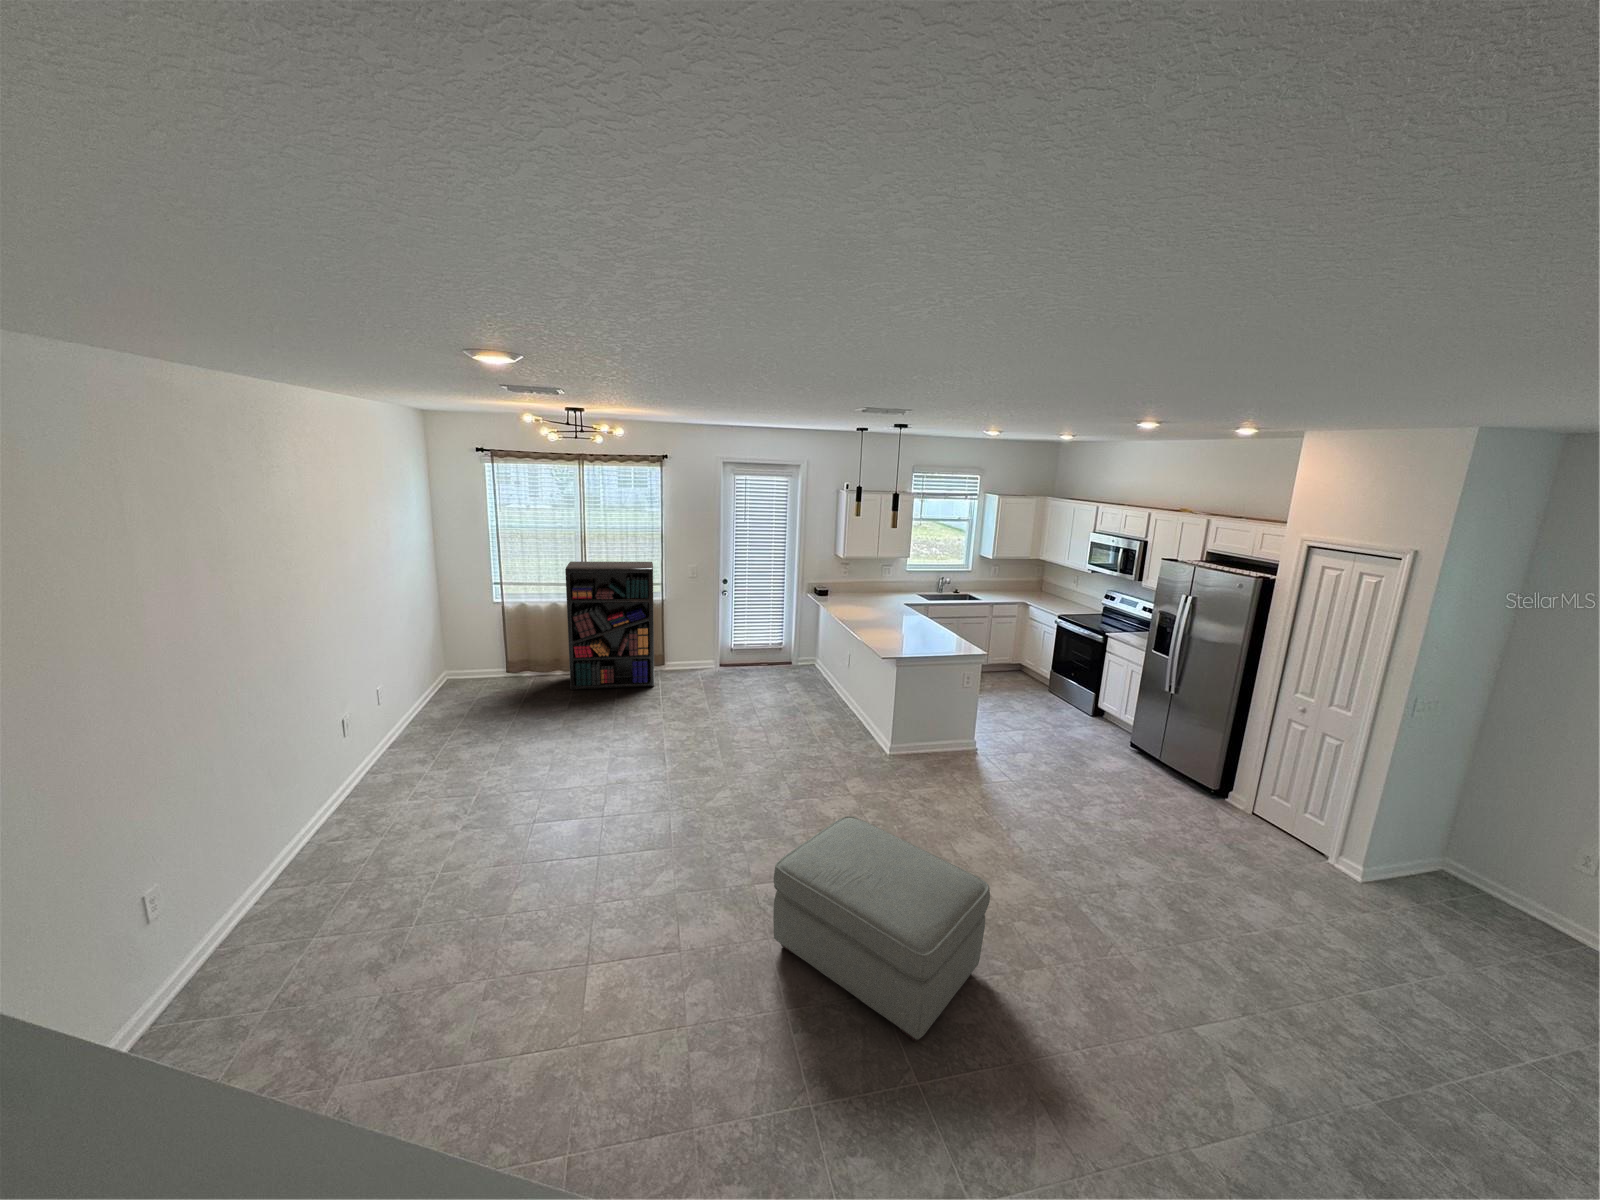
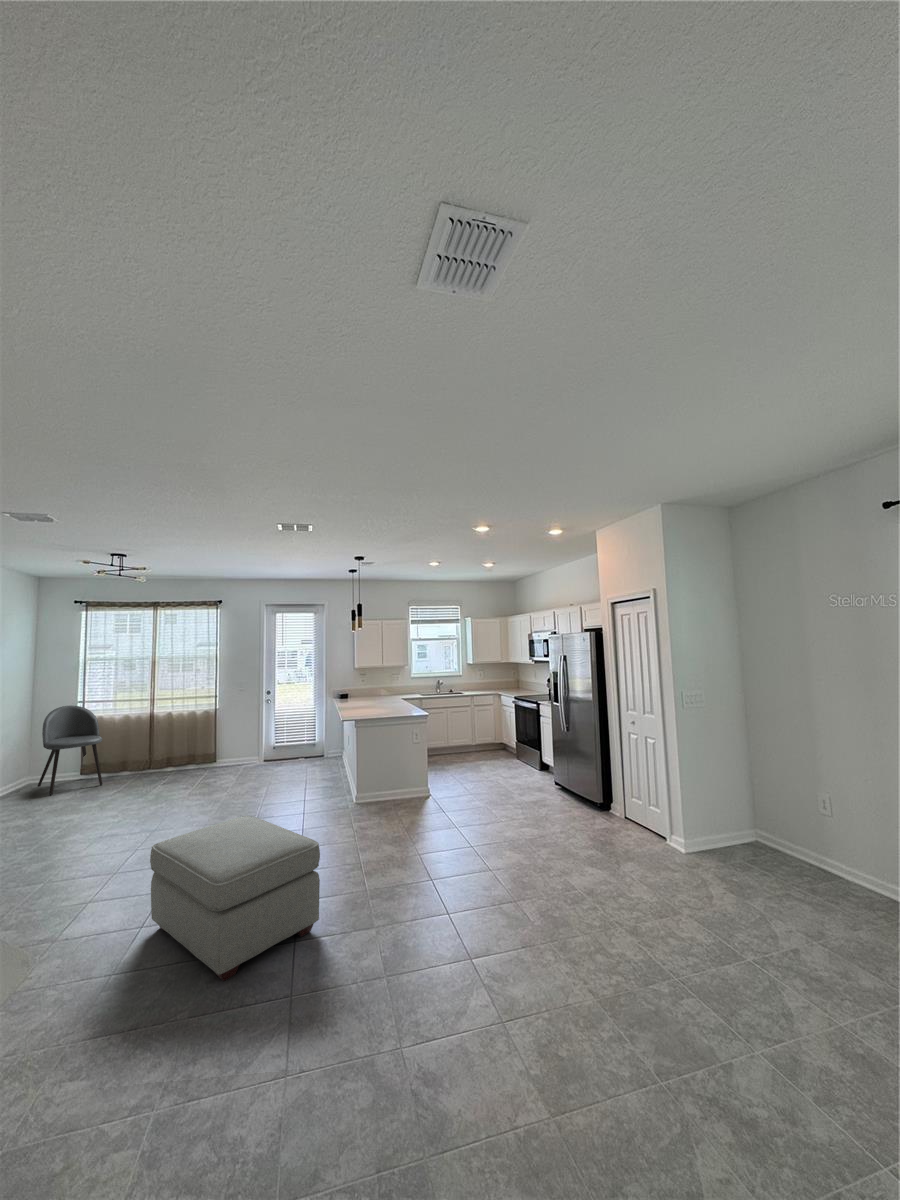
bookshelf: present [565,561,654,690] -> none [127,678,207,783]
dining chair: none [464,589,543,703] -> present [38,706,103,796]

